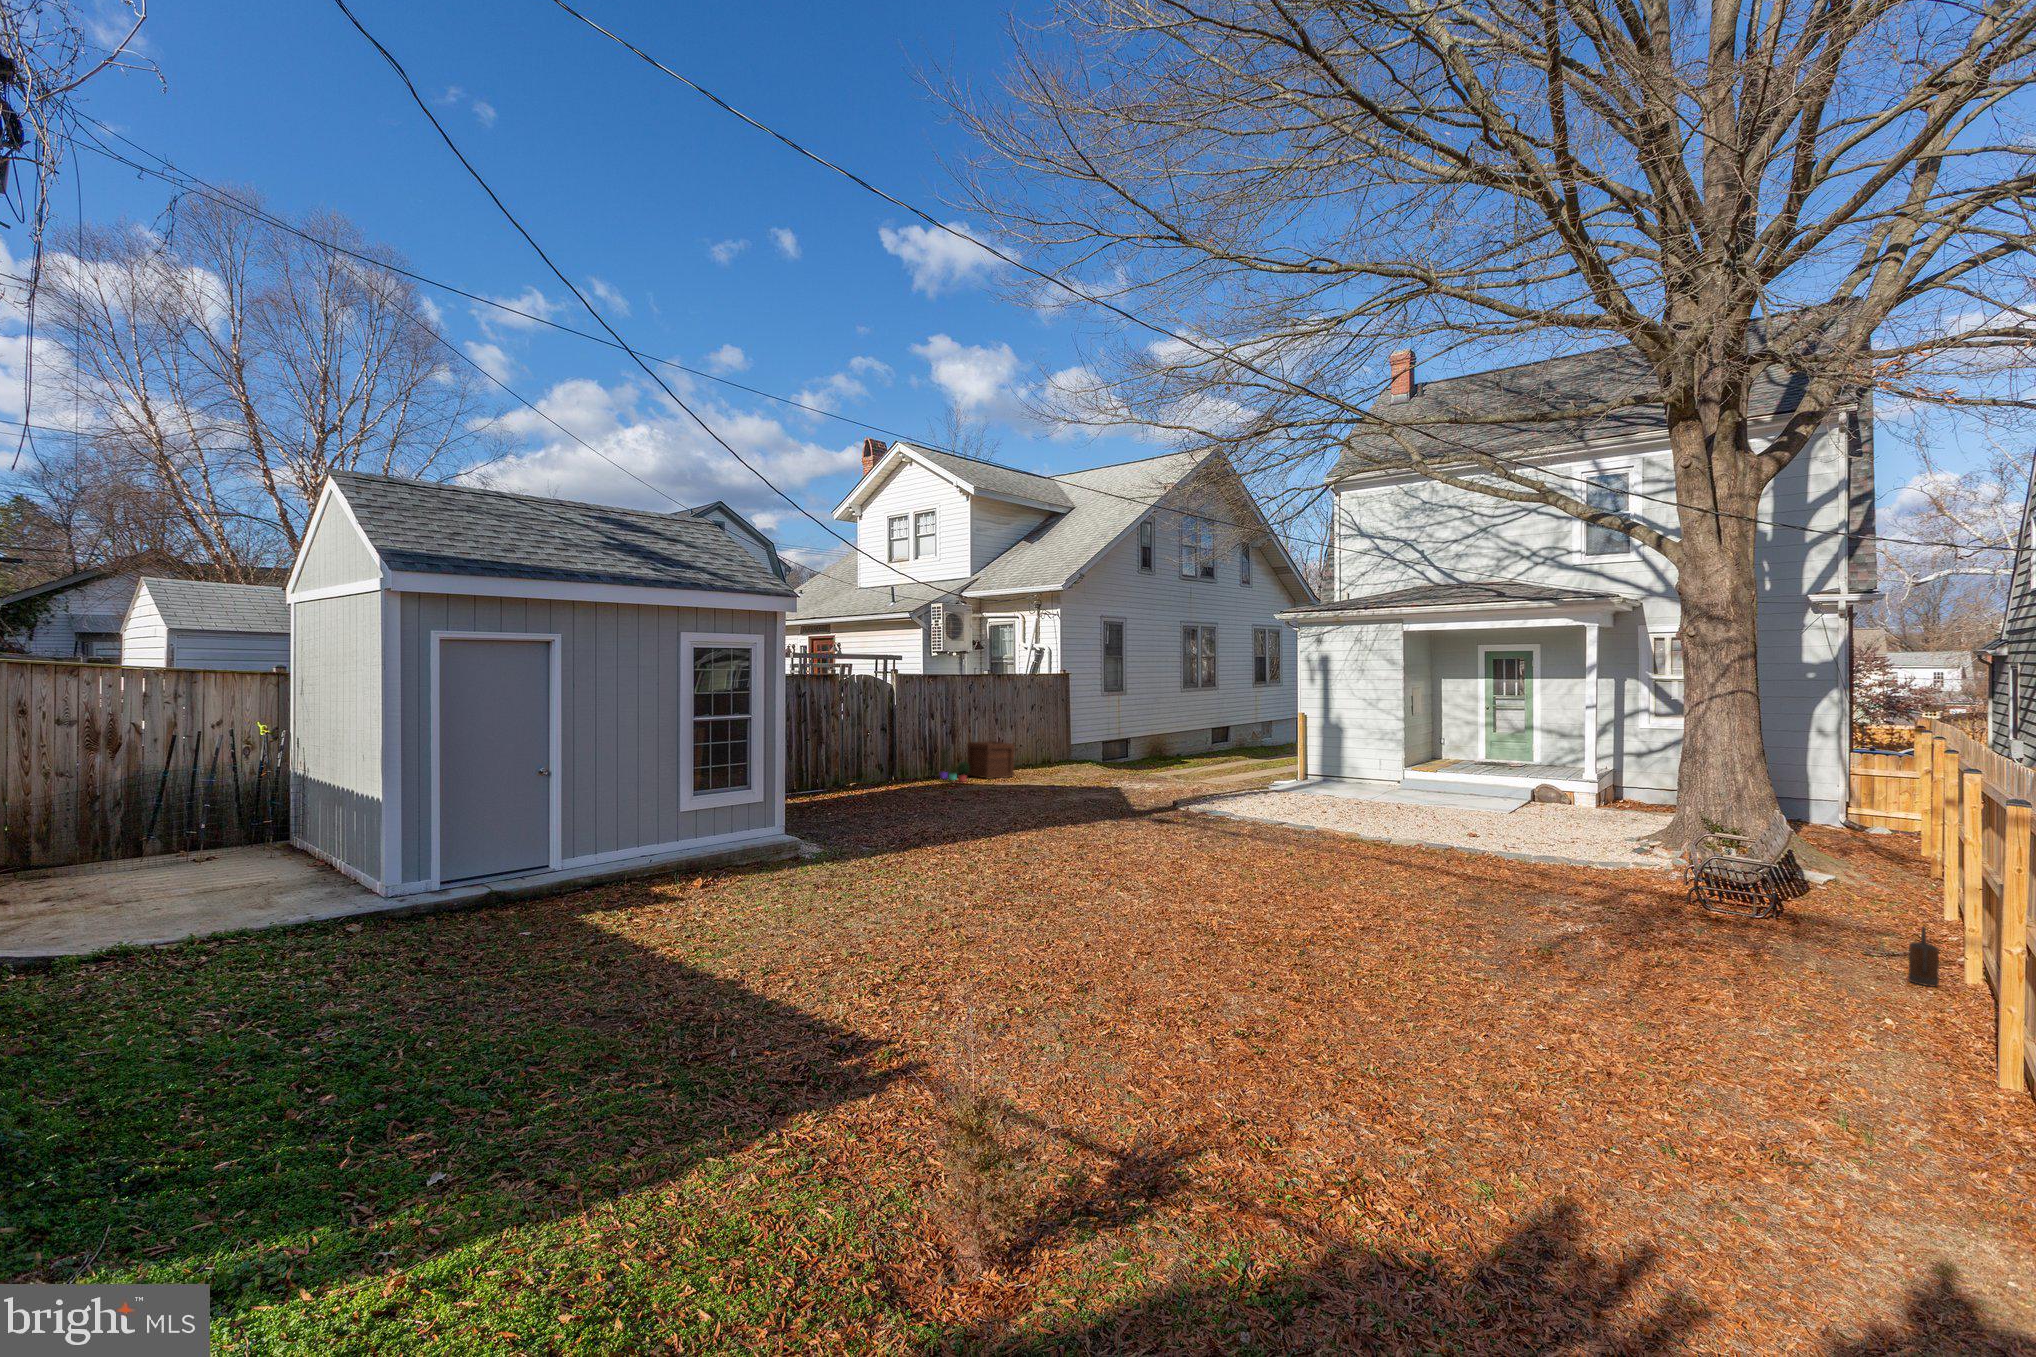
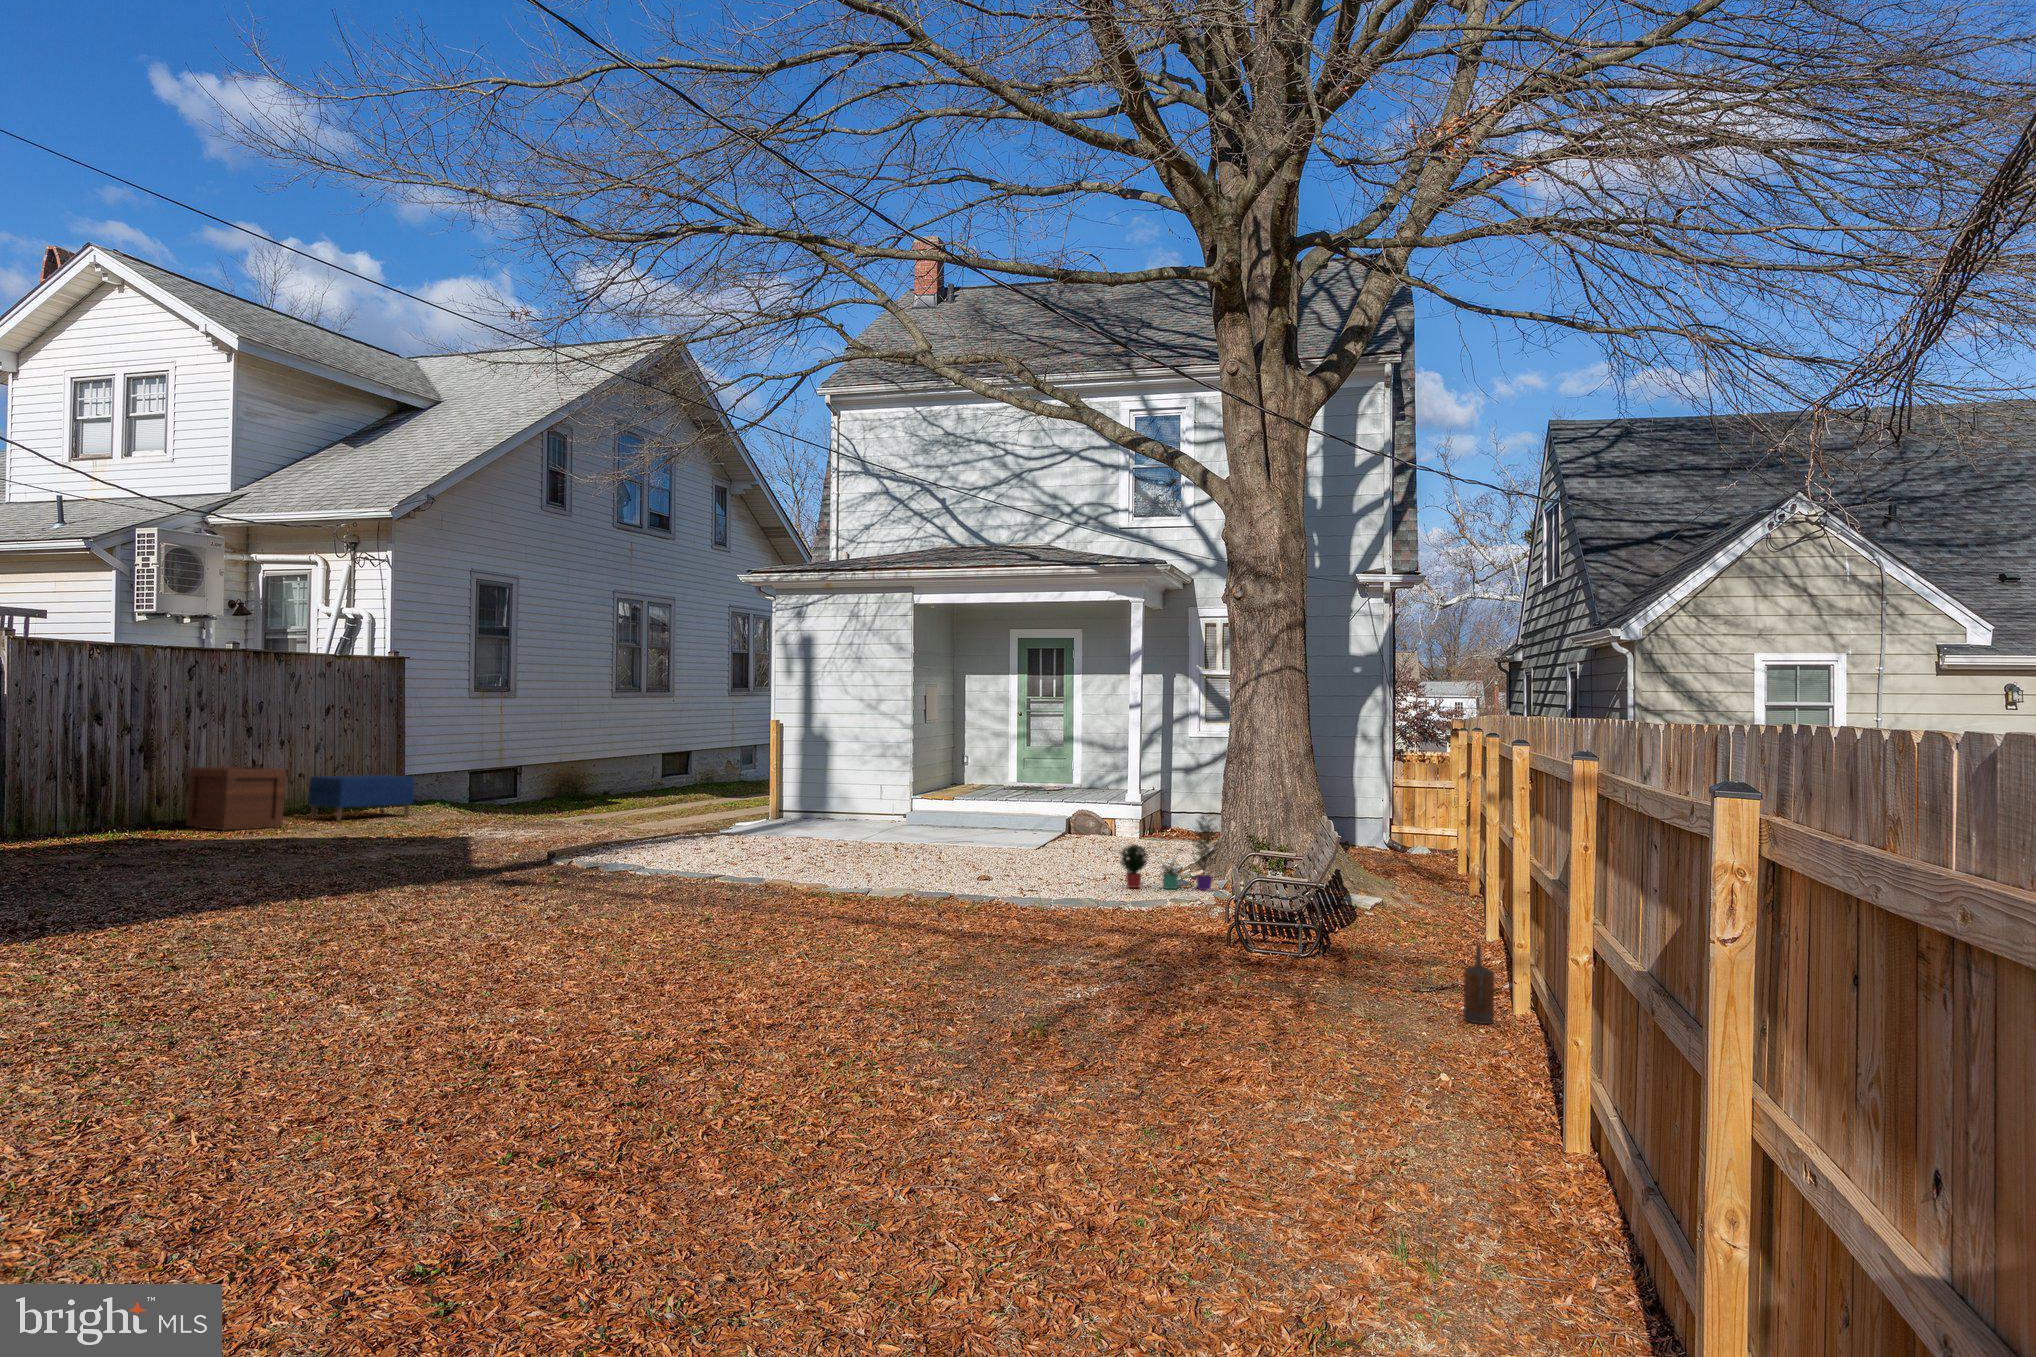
potted plant: present [940,745,969,782] -> present [1119,815,1217,890]
bench: none [1022,745,1077,773] -> present [308,775,414,821]

